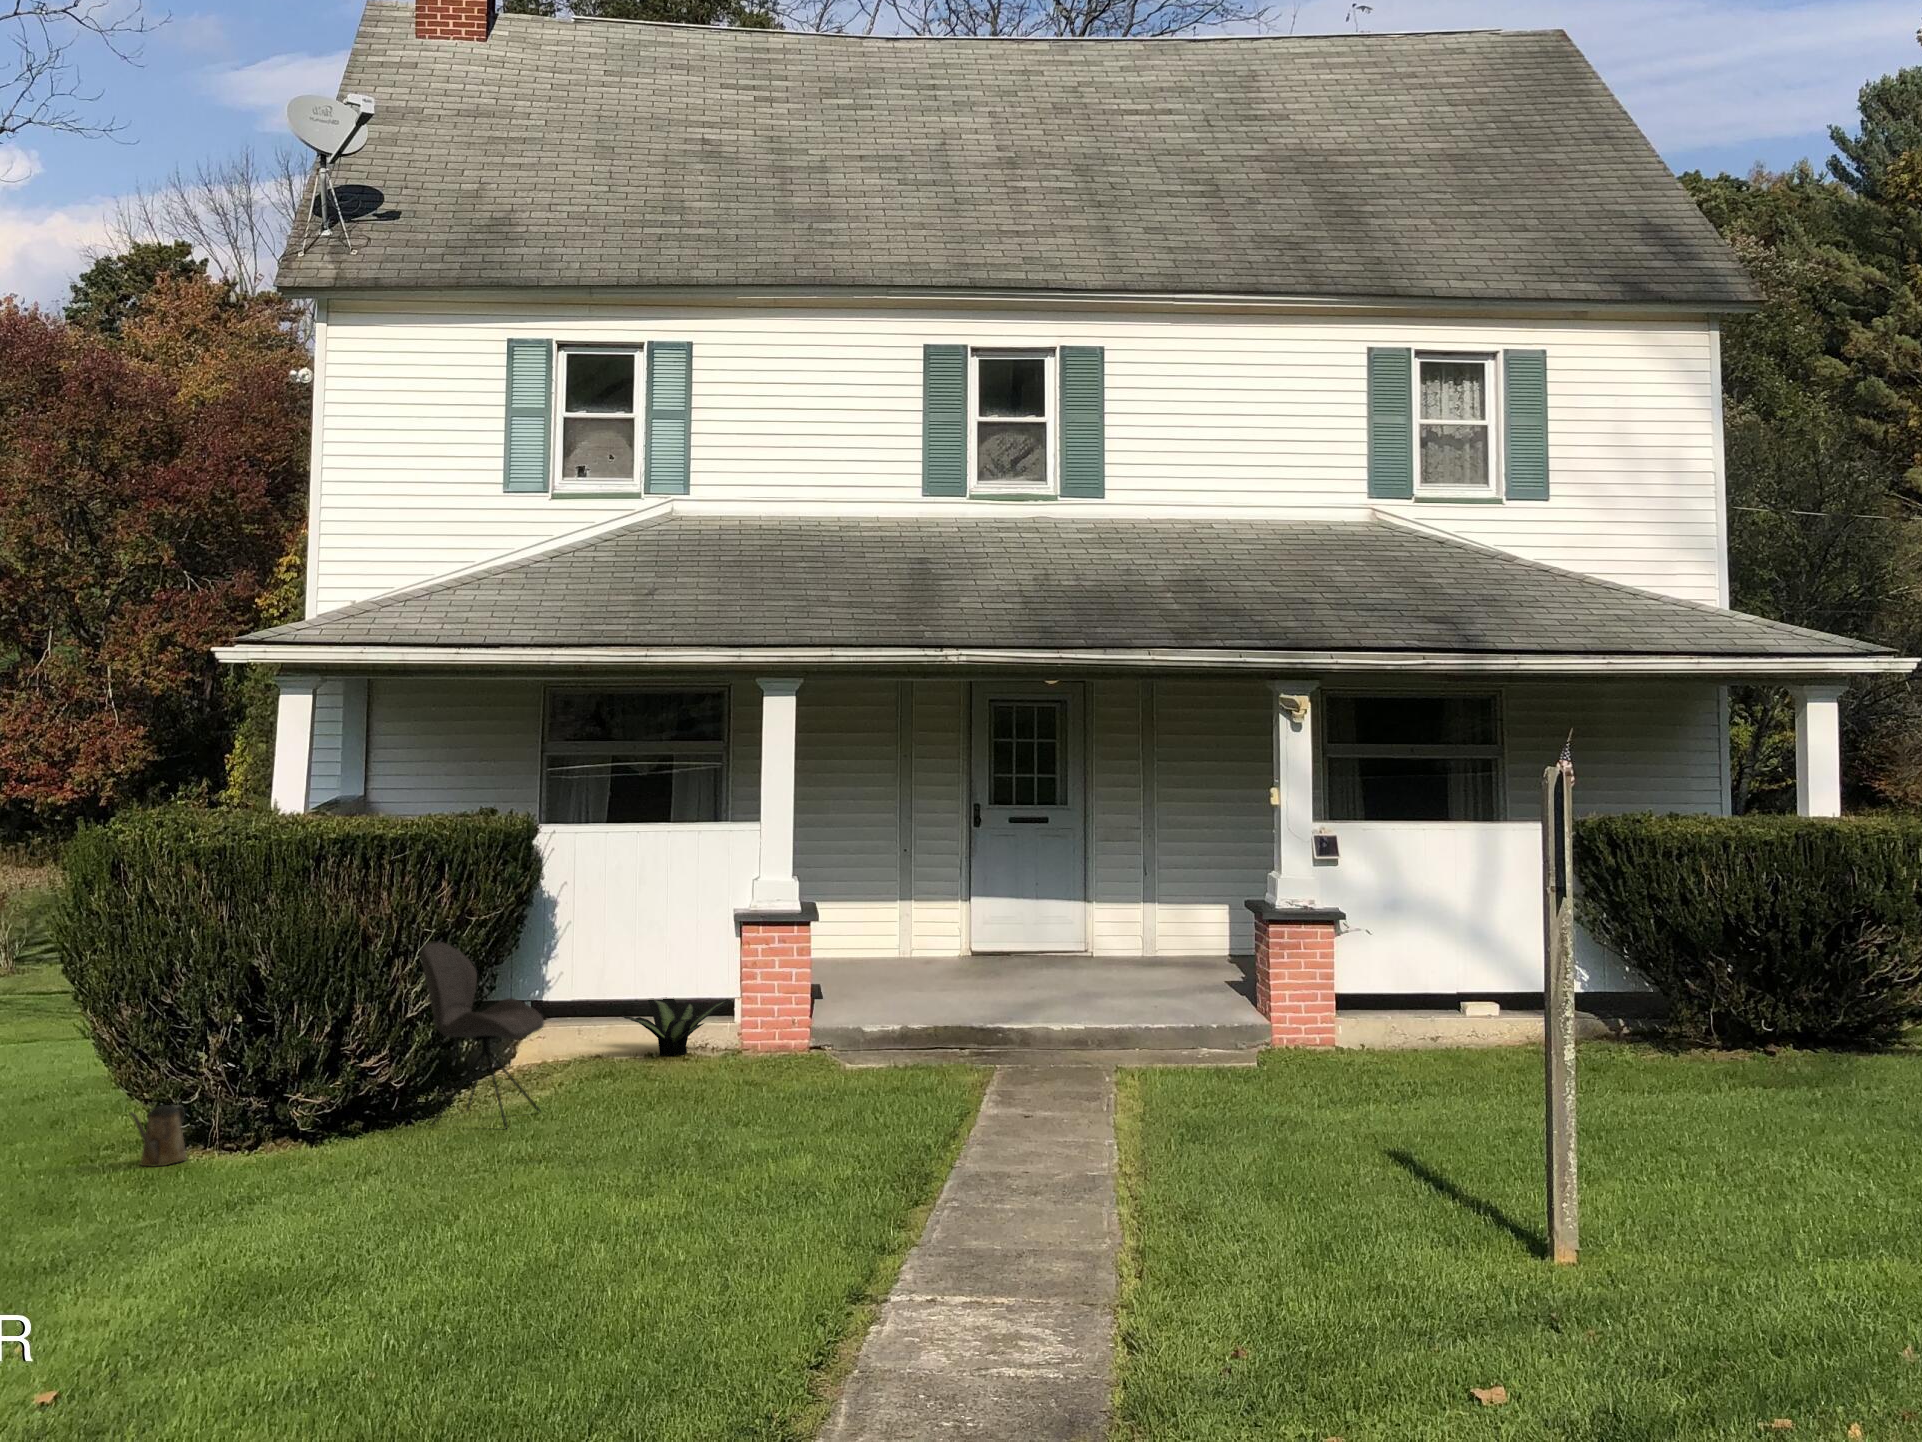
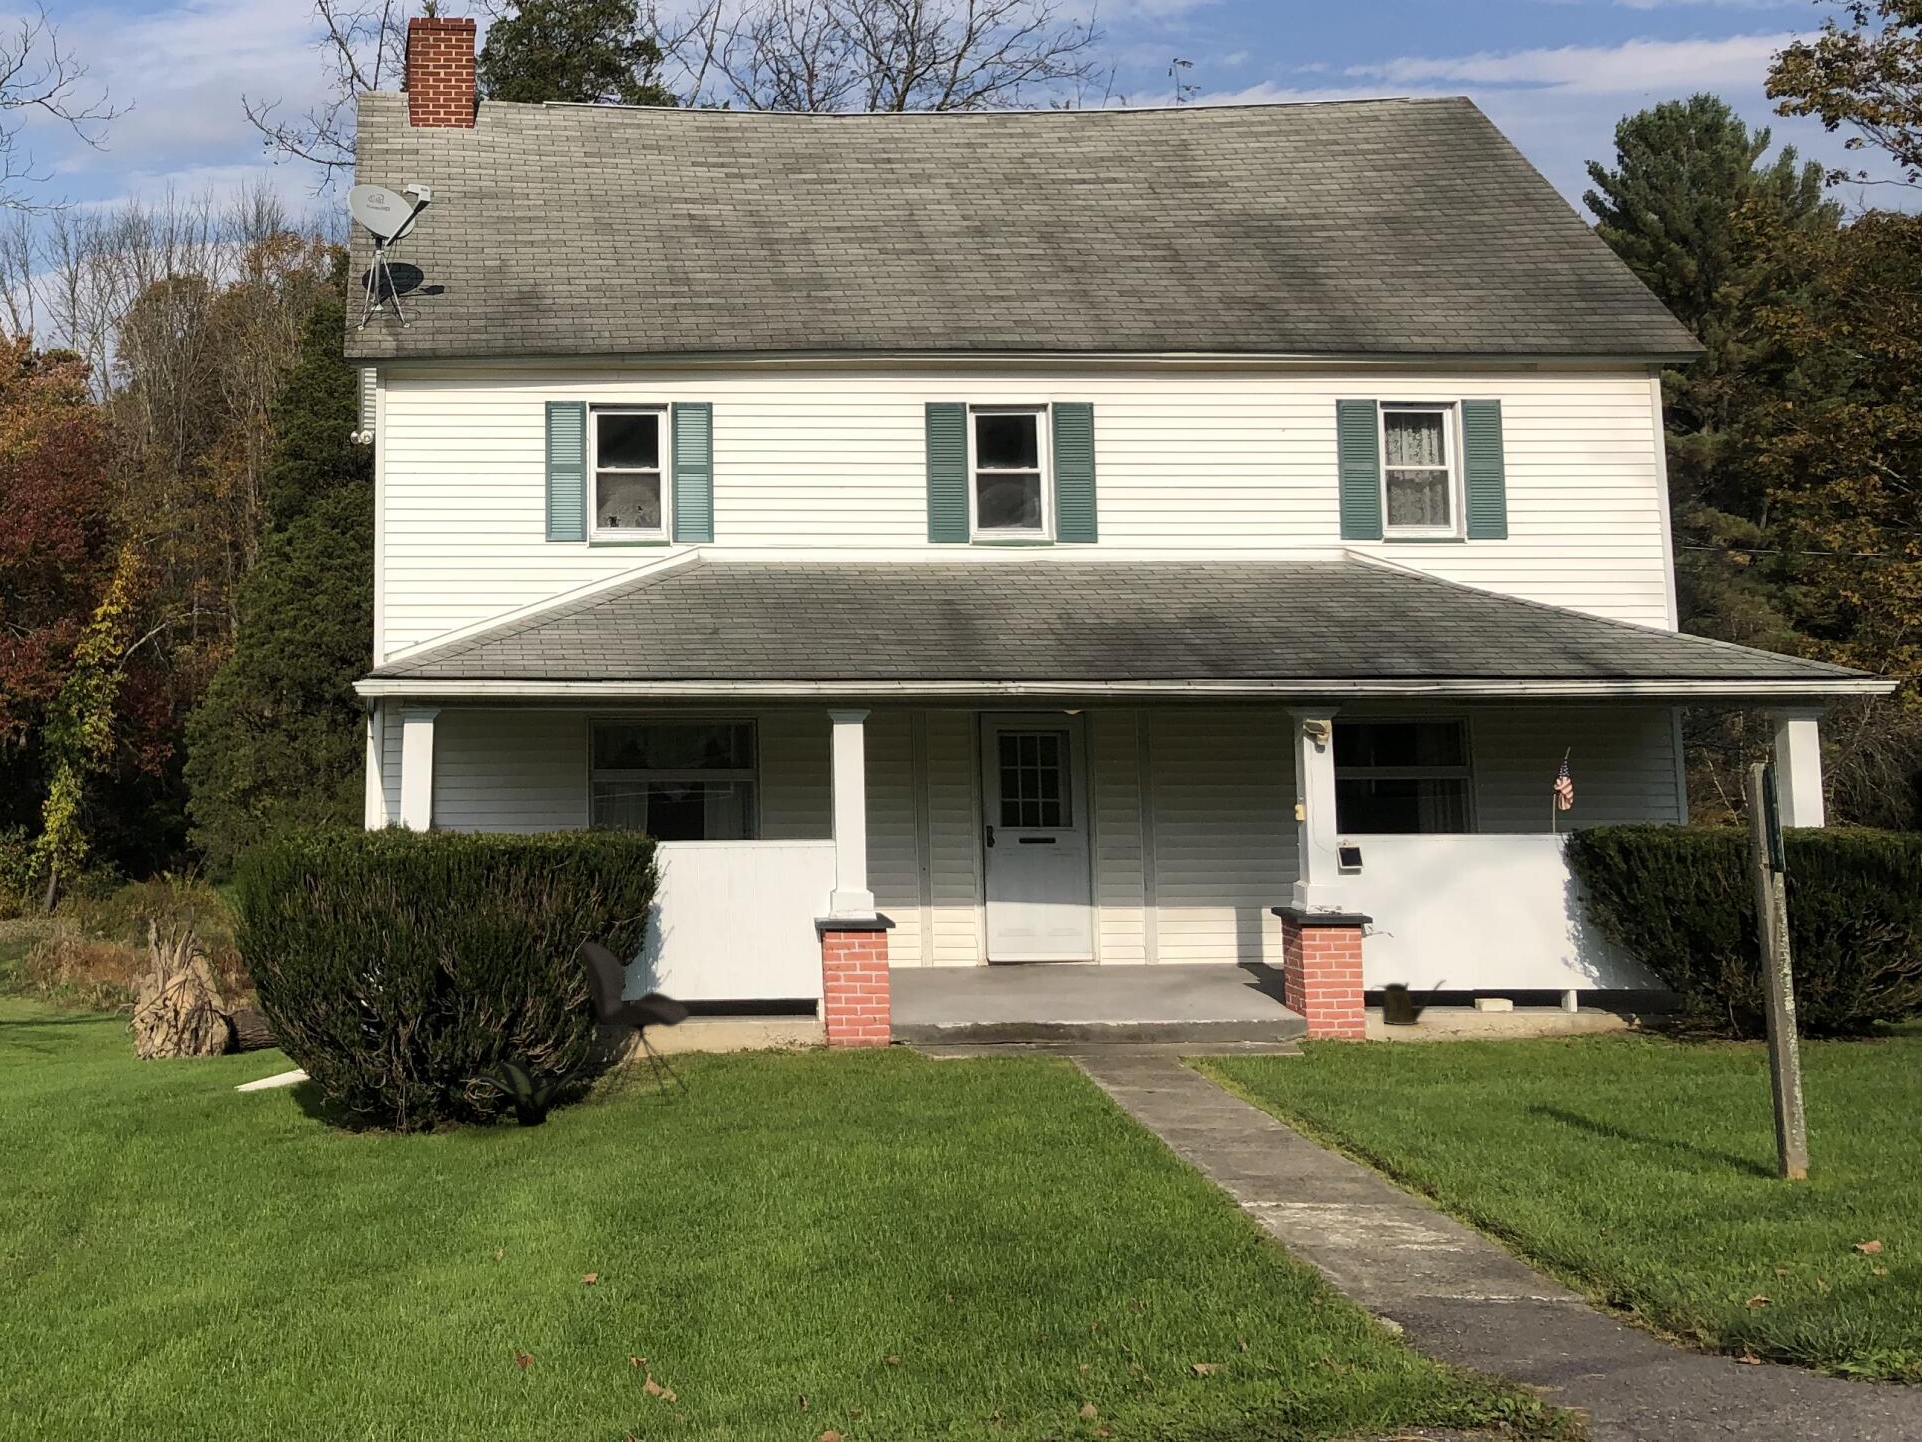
potted plant: present [622,999,732,1056] -> present [467,1060,585,1126]
watering can: present [130,1105,187,1167] -> present [1371,981,1443,1025]

